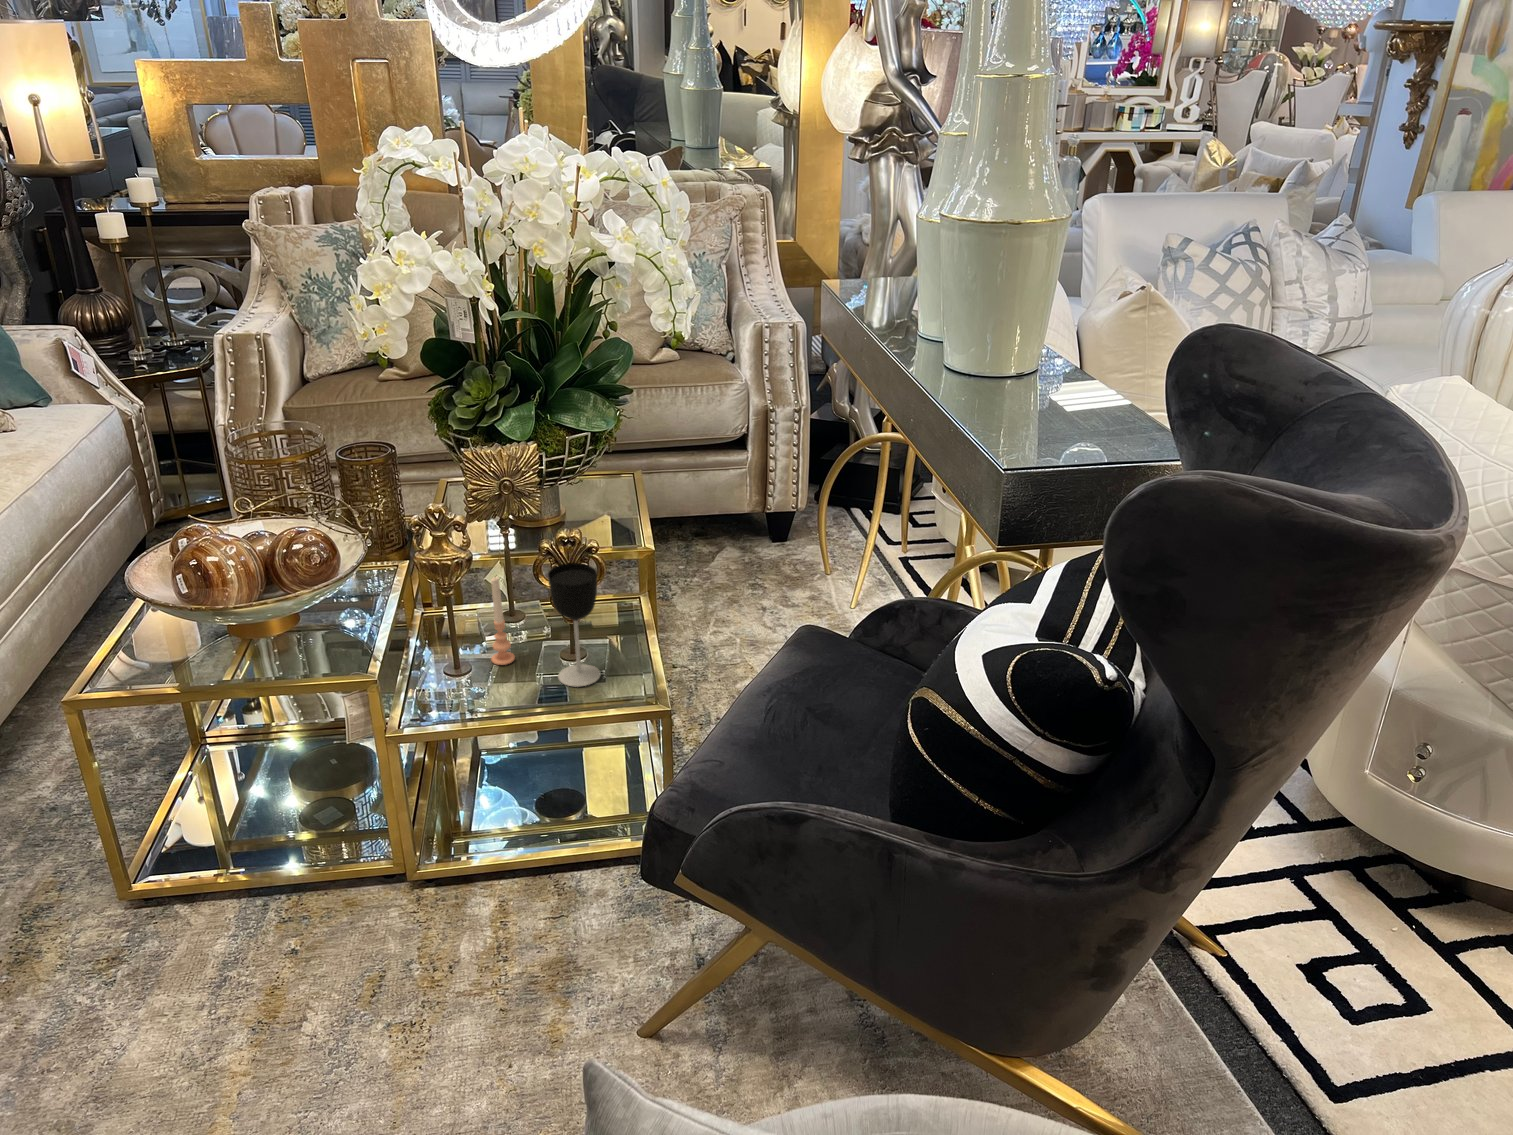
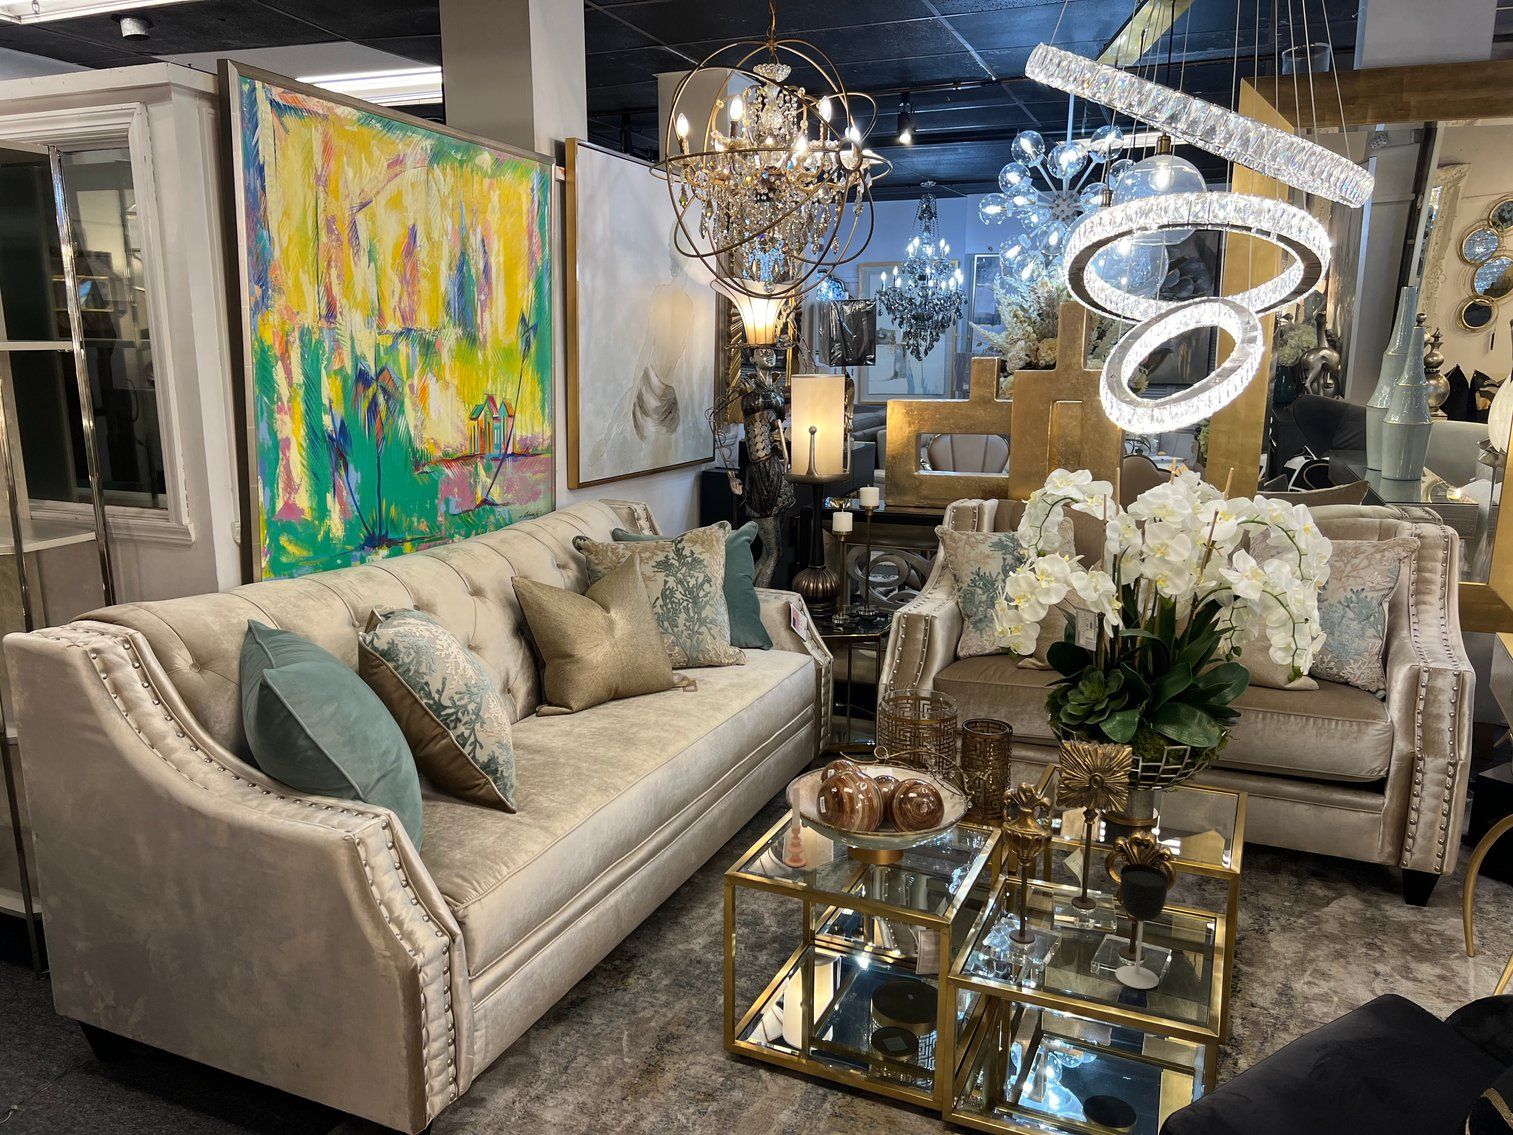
candle: present [491,577,515,665] -> present [785,785,806,867]

